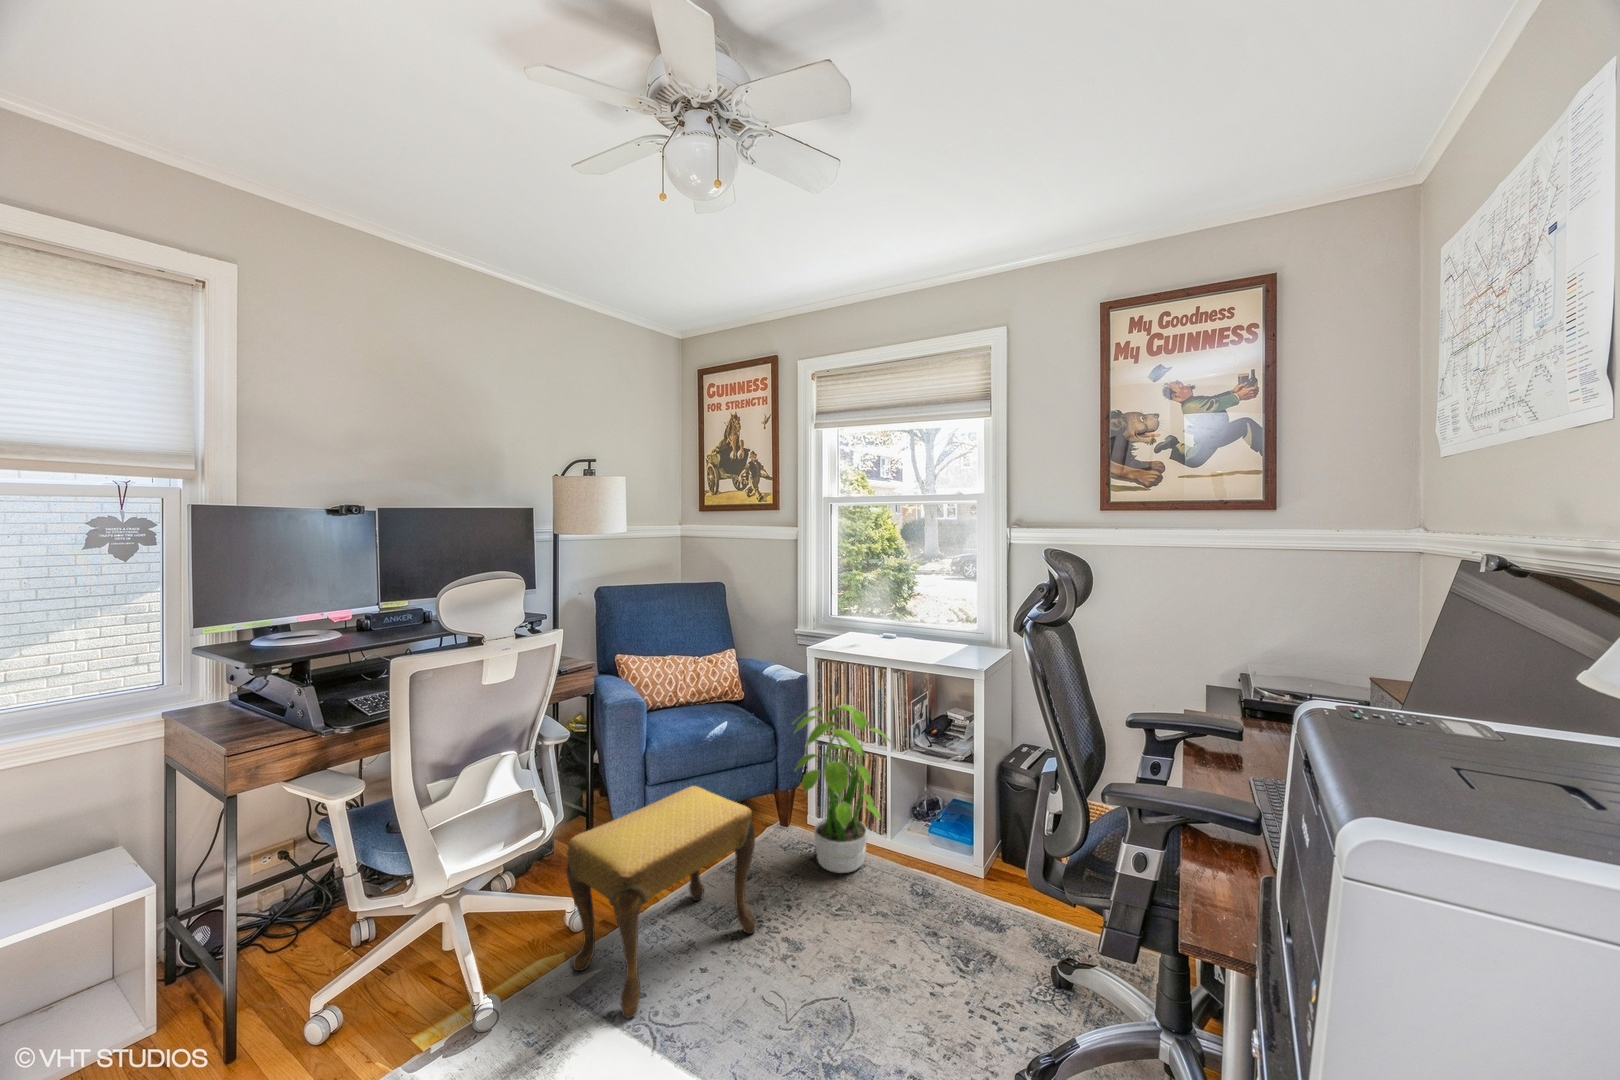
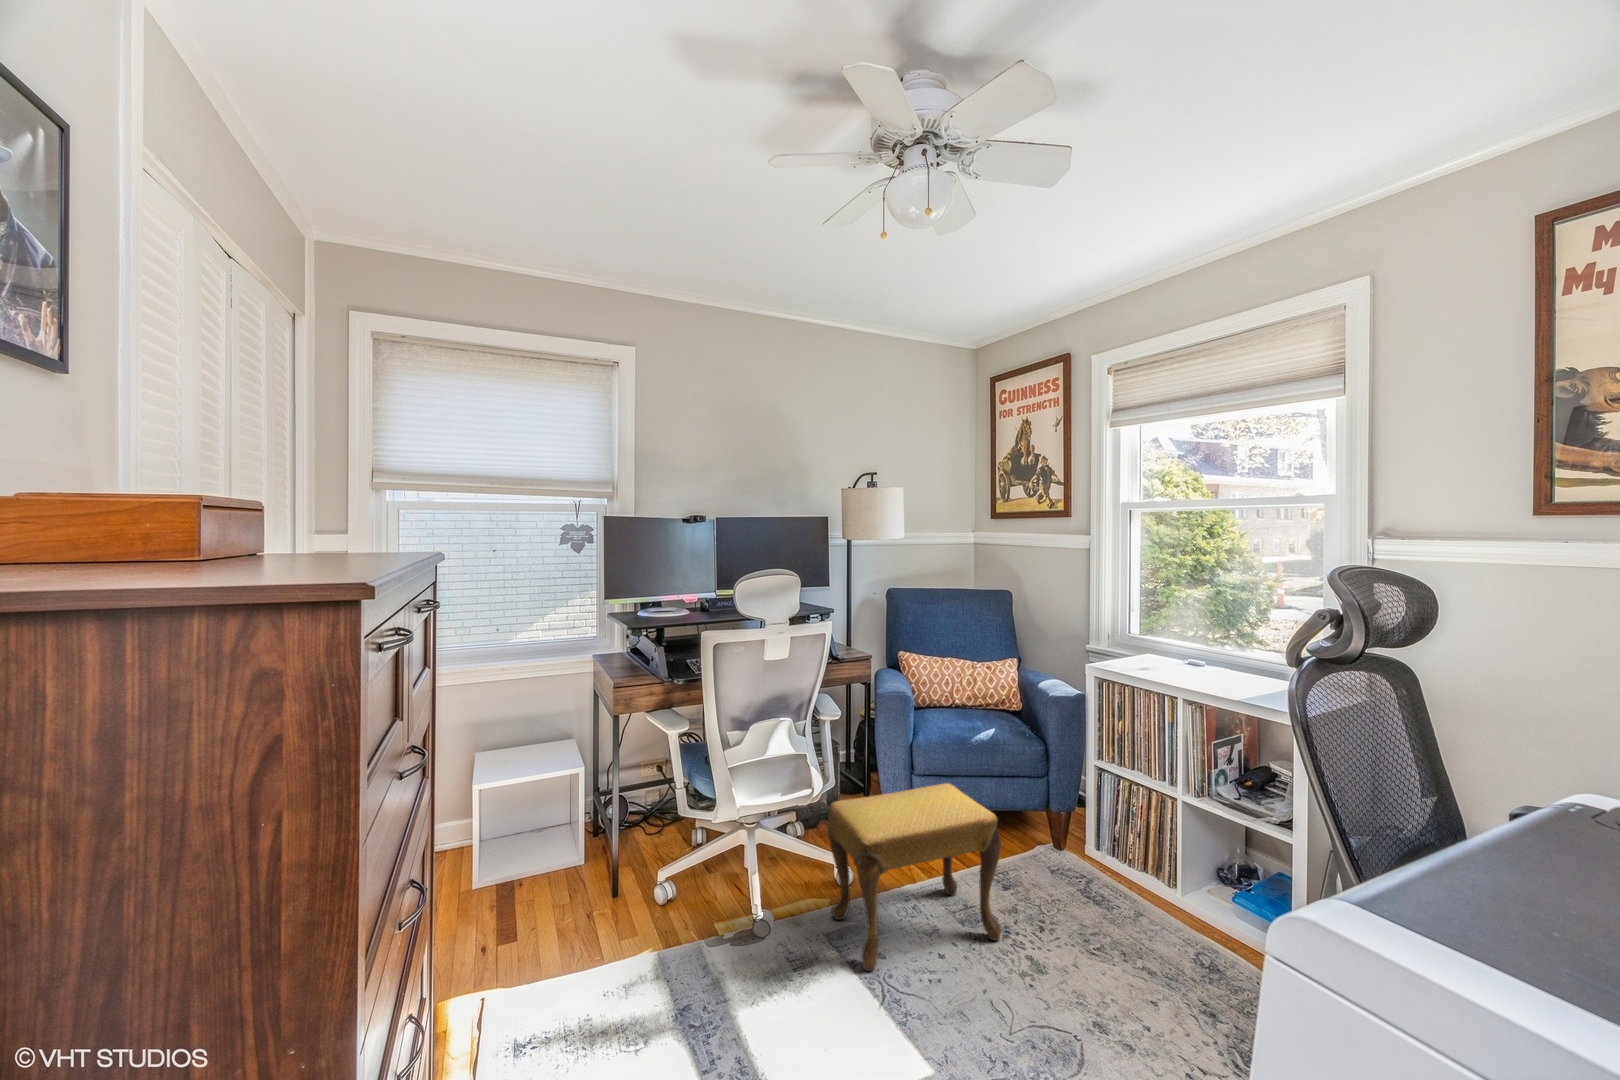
potted plant: present [793,704,891,873] -> none [1054,720,1184,917]

